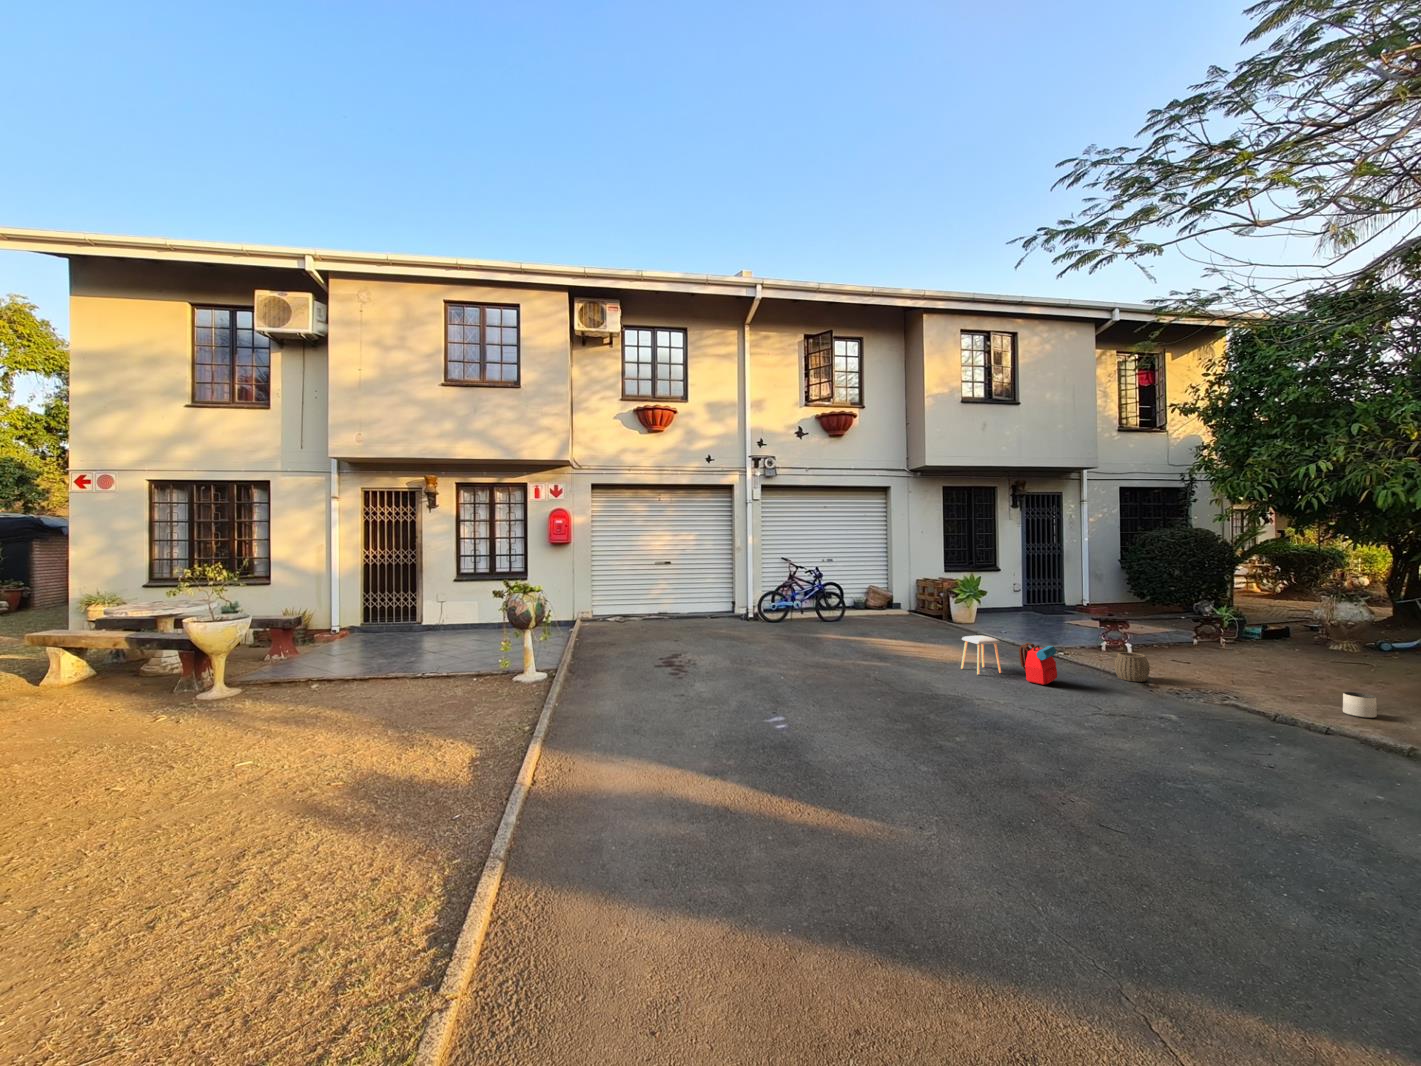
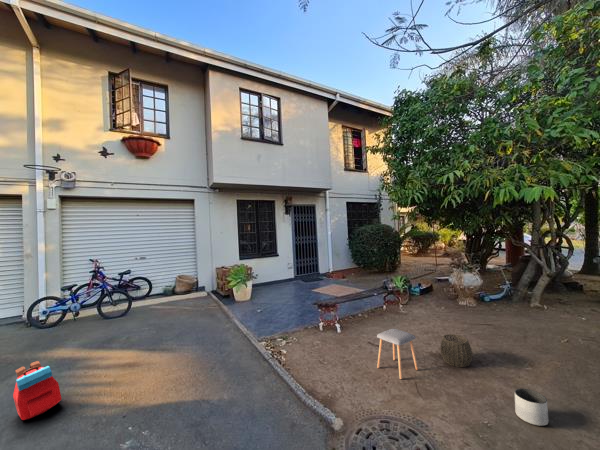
stool: present [961,636,1001,675] -> present [377,329,418,379]
backpack: present [1019,642,1057,685] -> present [13,361,62,420]
woven basket: present [1115,652,1150,682] -> present [440,334,472,367]

